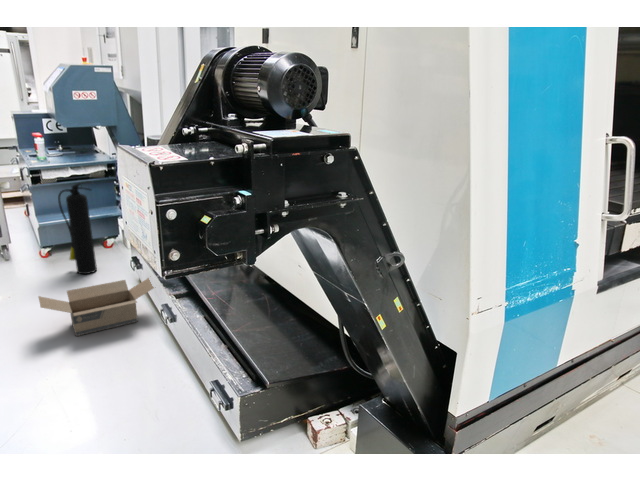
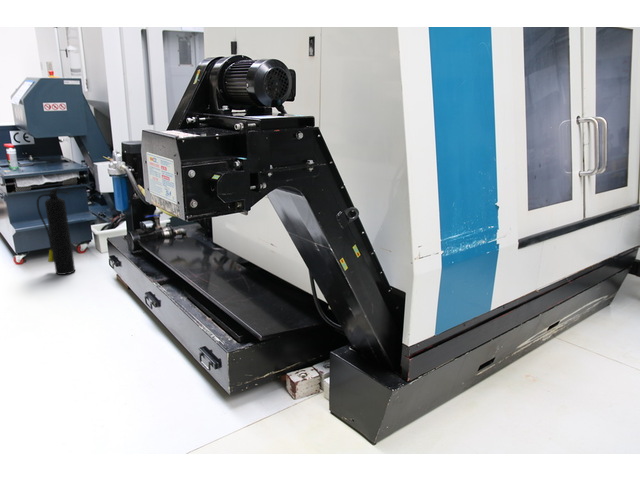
cardboard box: present [39,278,154,336] -> none [32,268,143,322]

